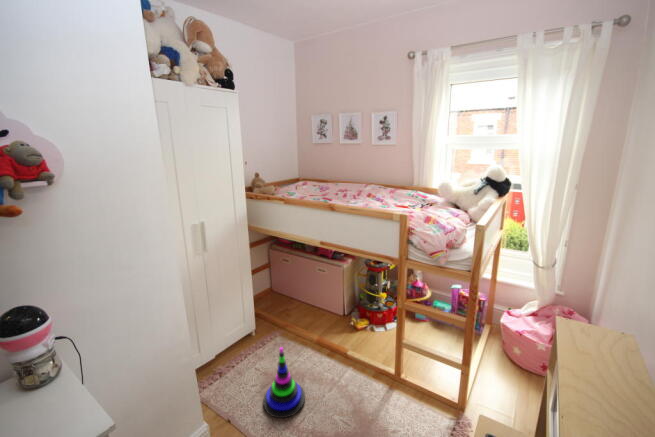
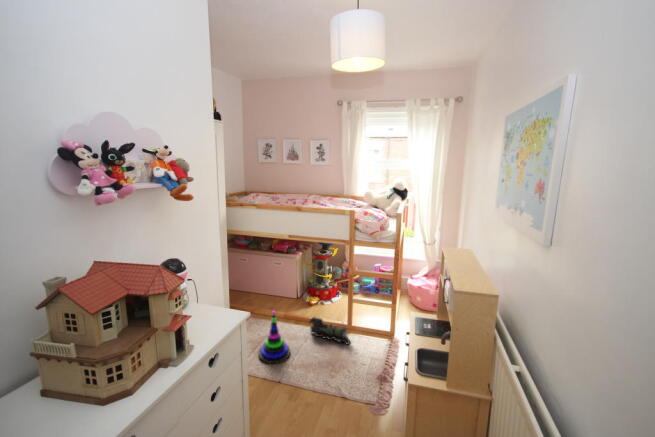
toy train: none [338,355,392,410] -> present [309,317,350,344]

